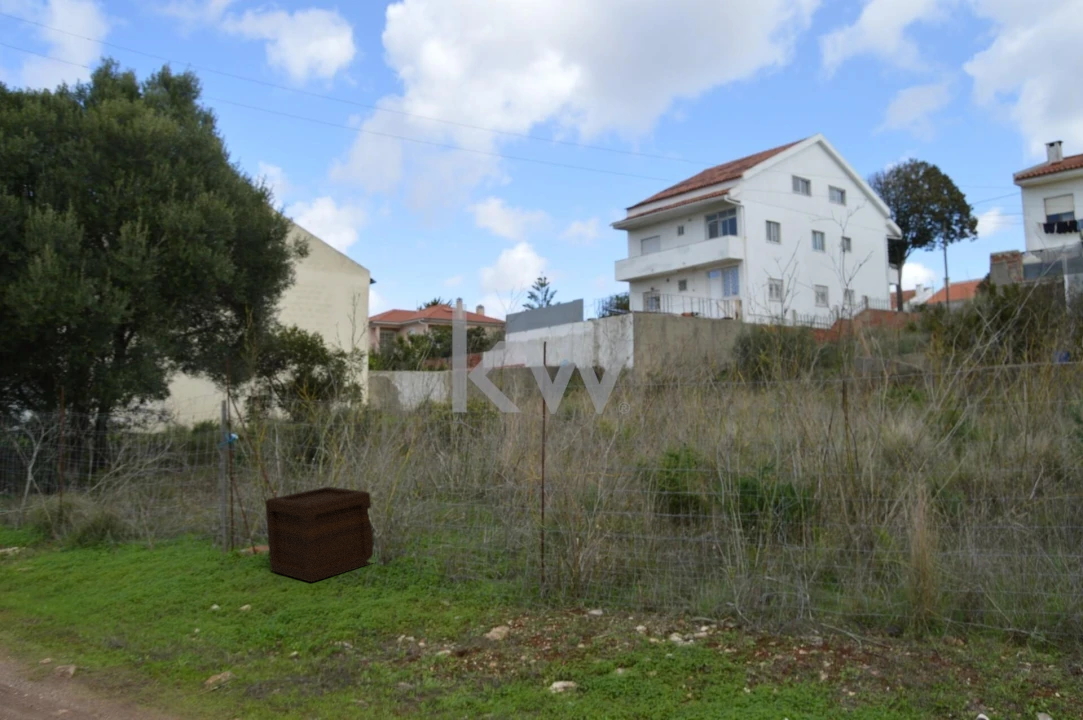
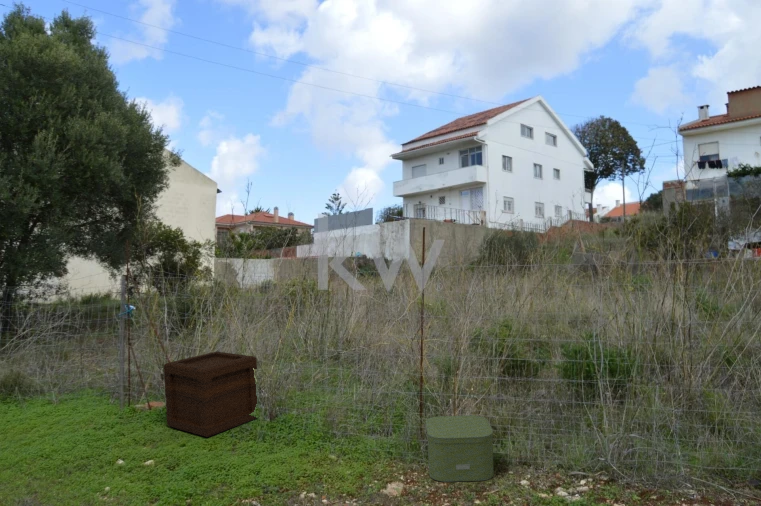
storage box: none [536,556,612,626] -> present [426,415,494,482]

